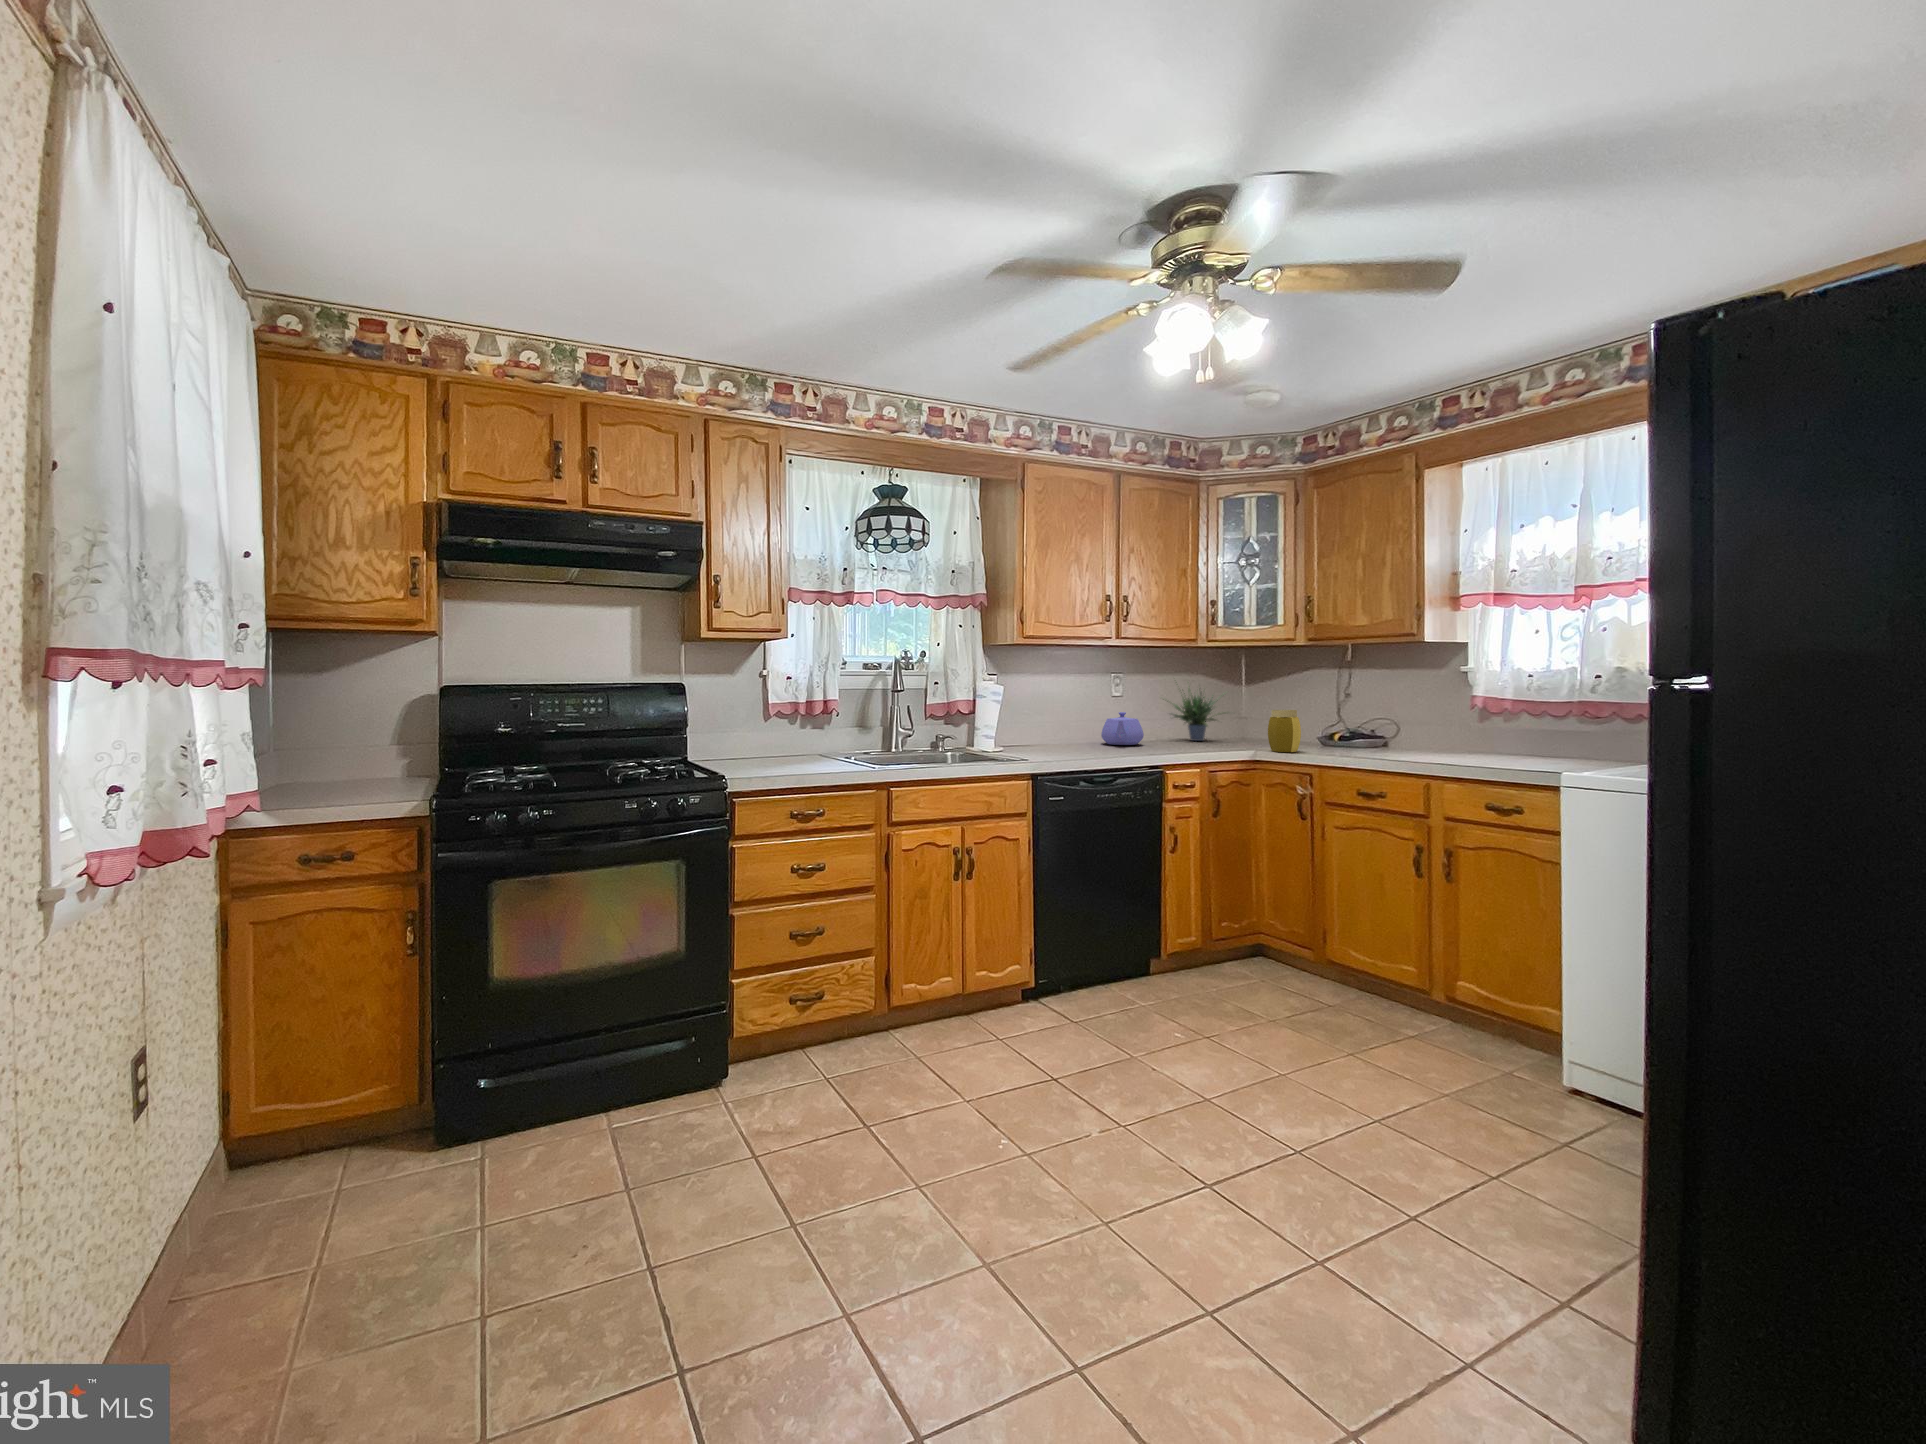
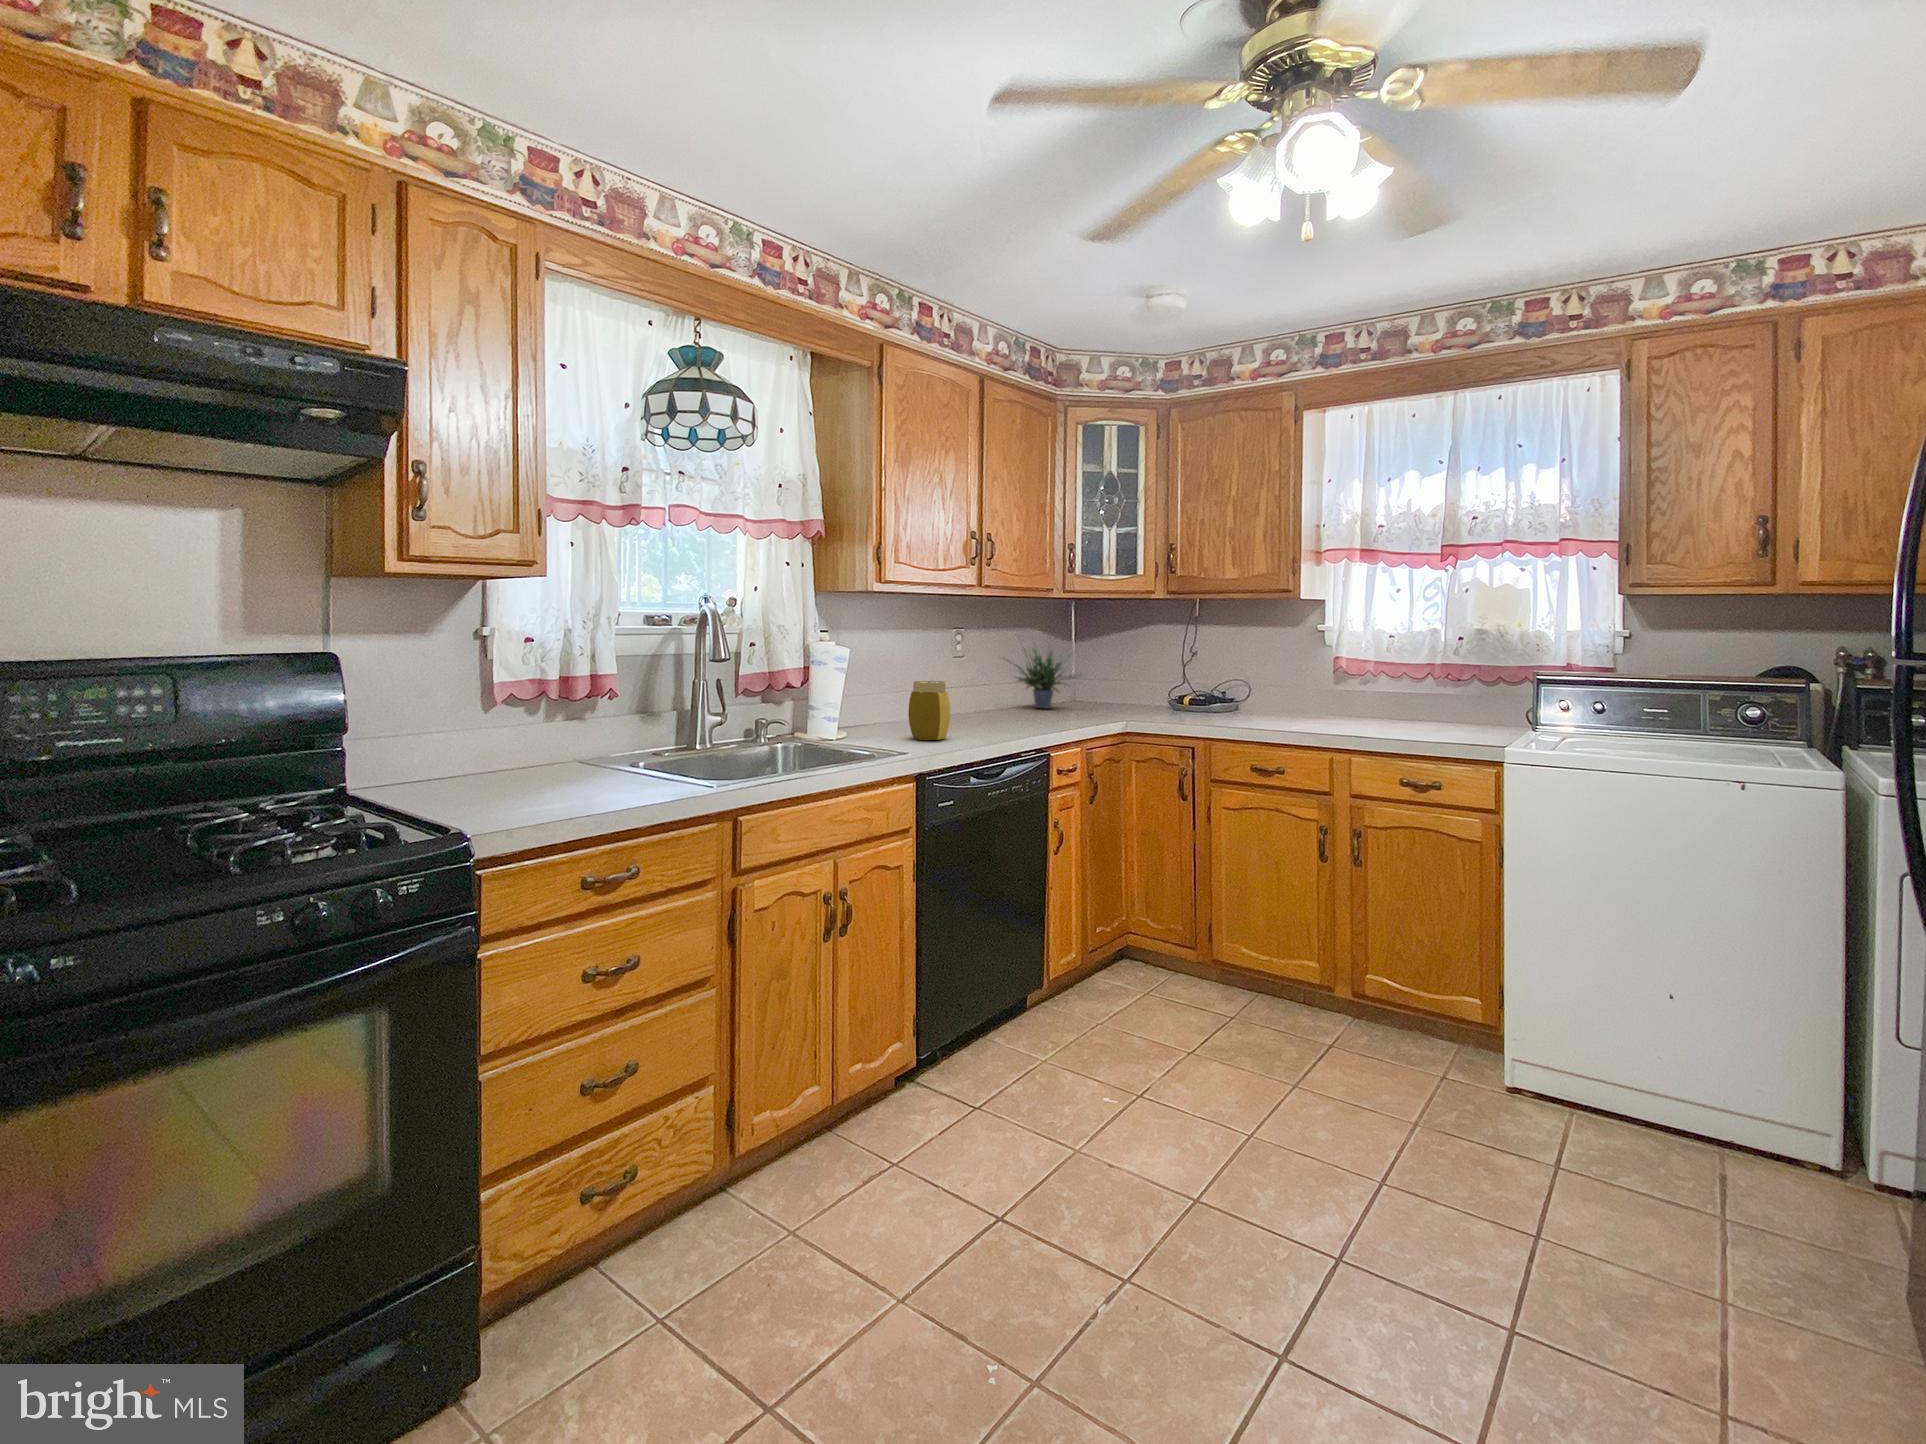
jar: present [1268,710,1301,752] -> present [908,681,950,740]
teapot: present [1101,712,1144,745] -> none [948,678,998,718]

